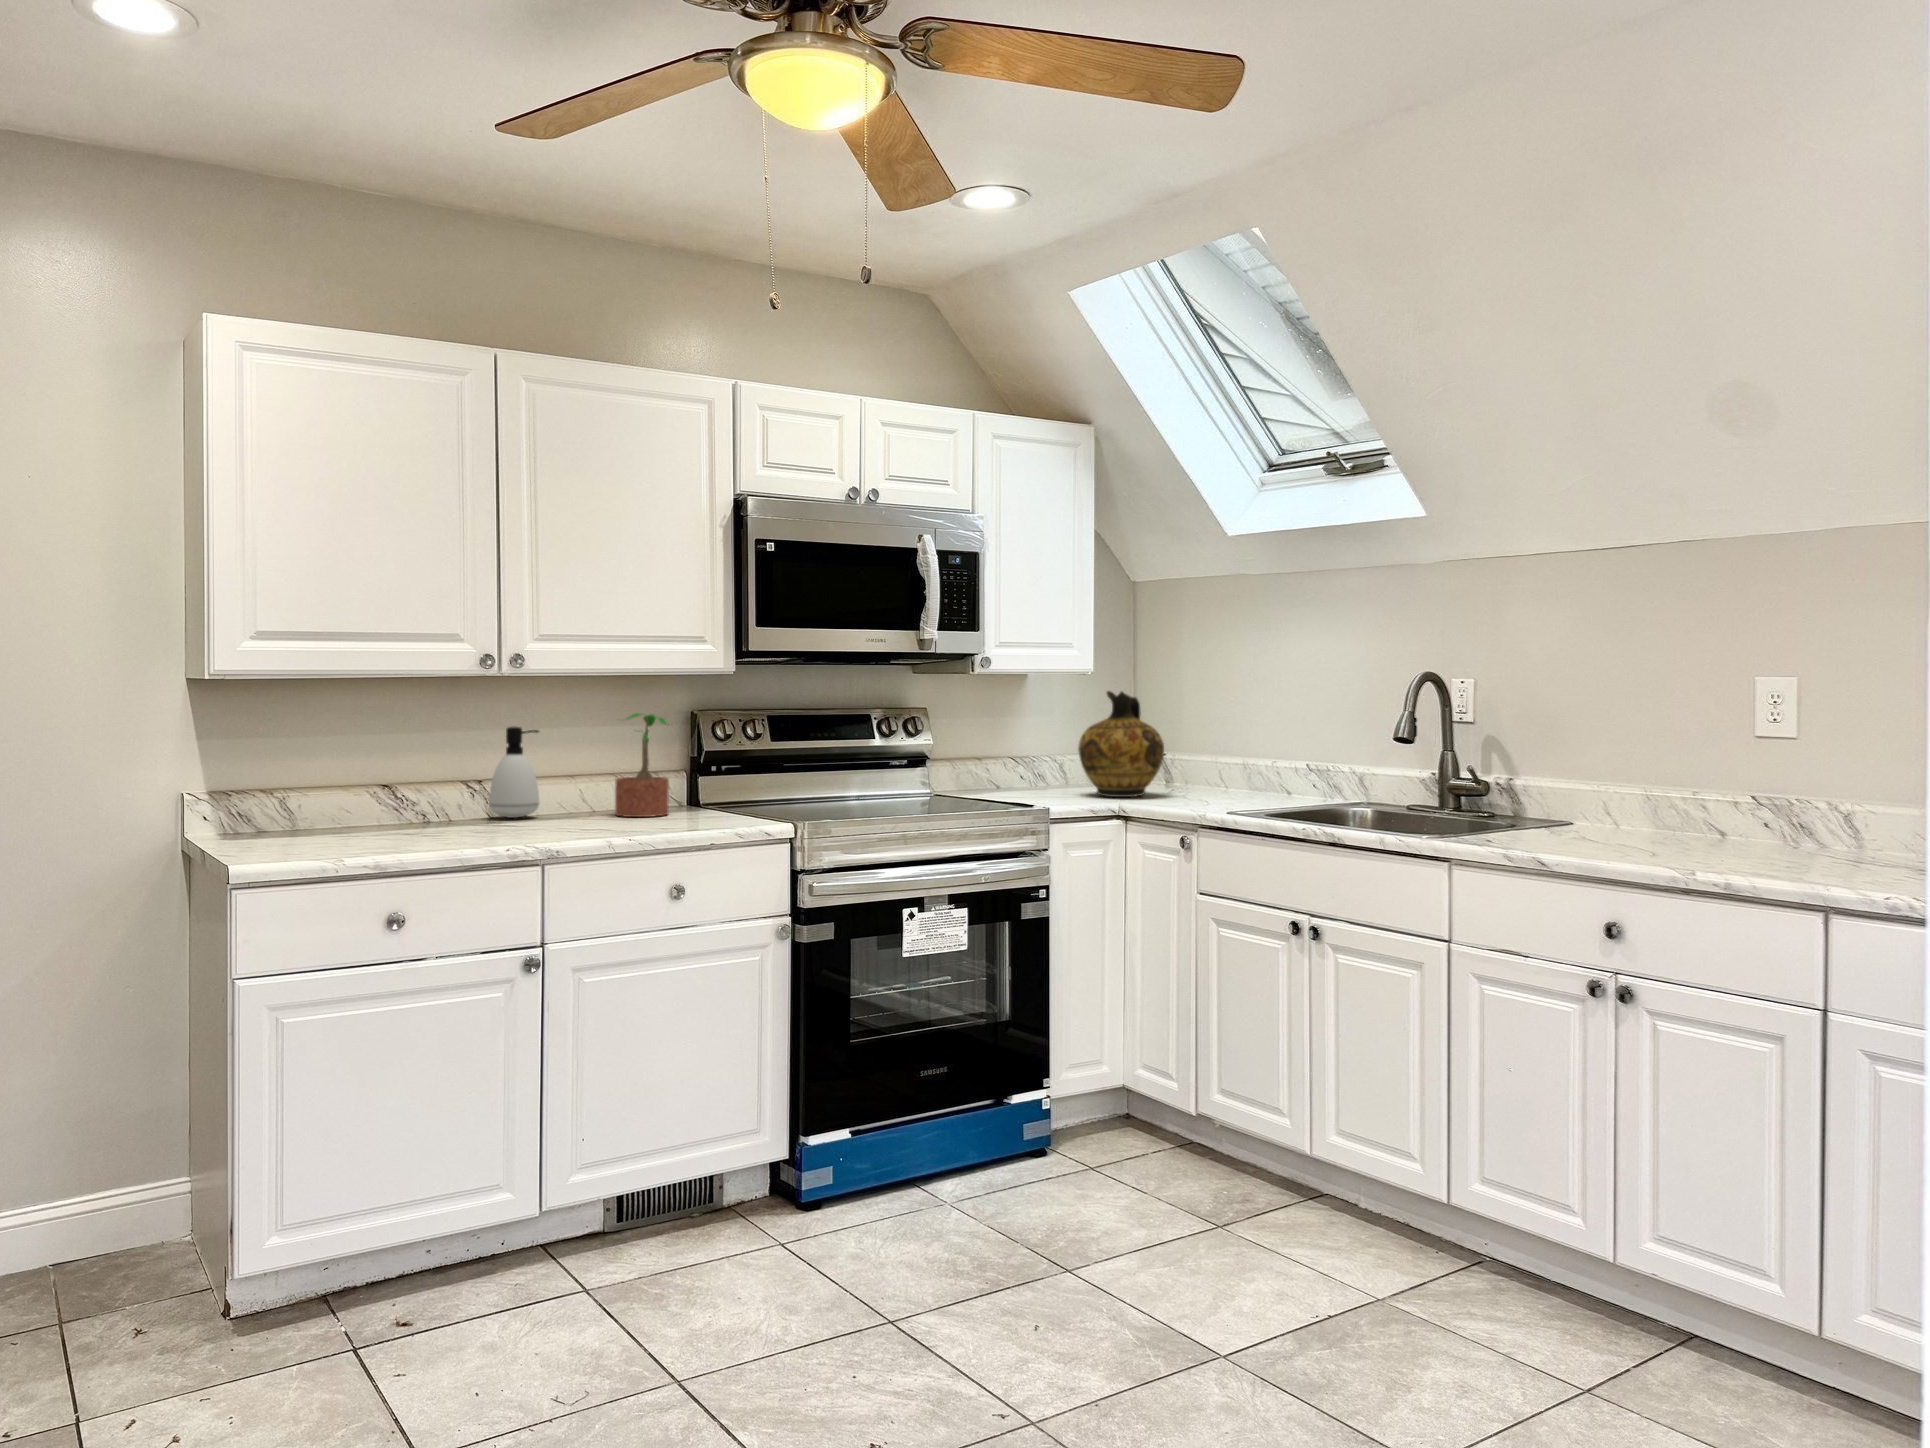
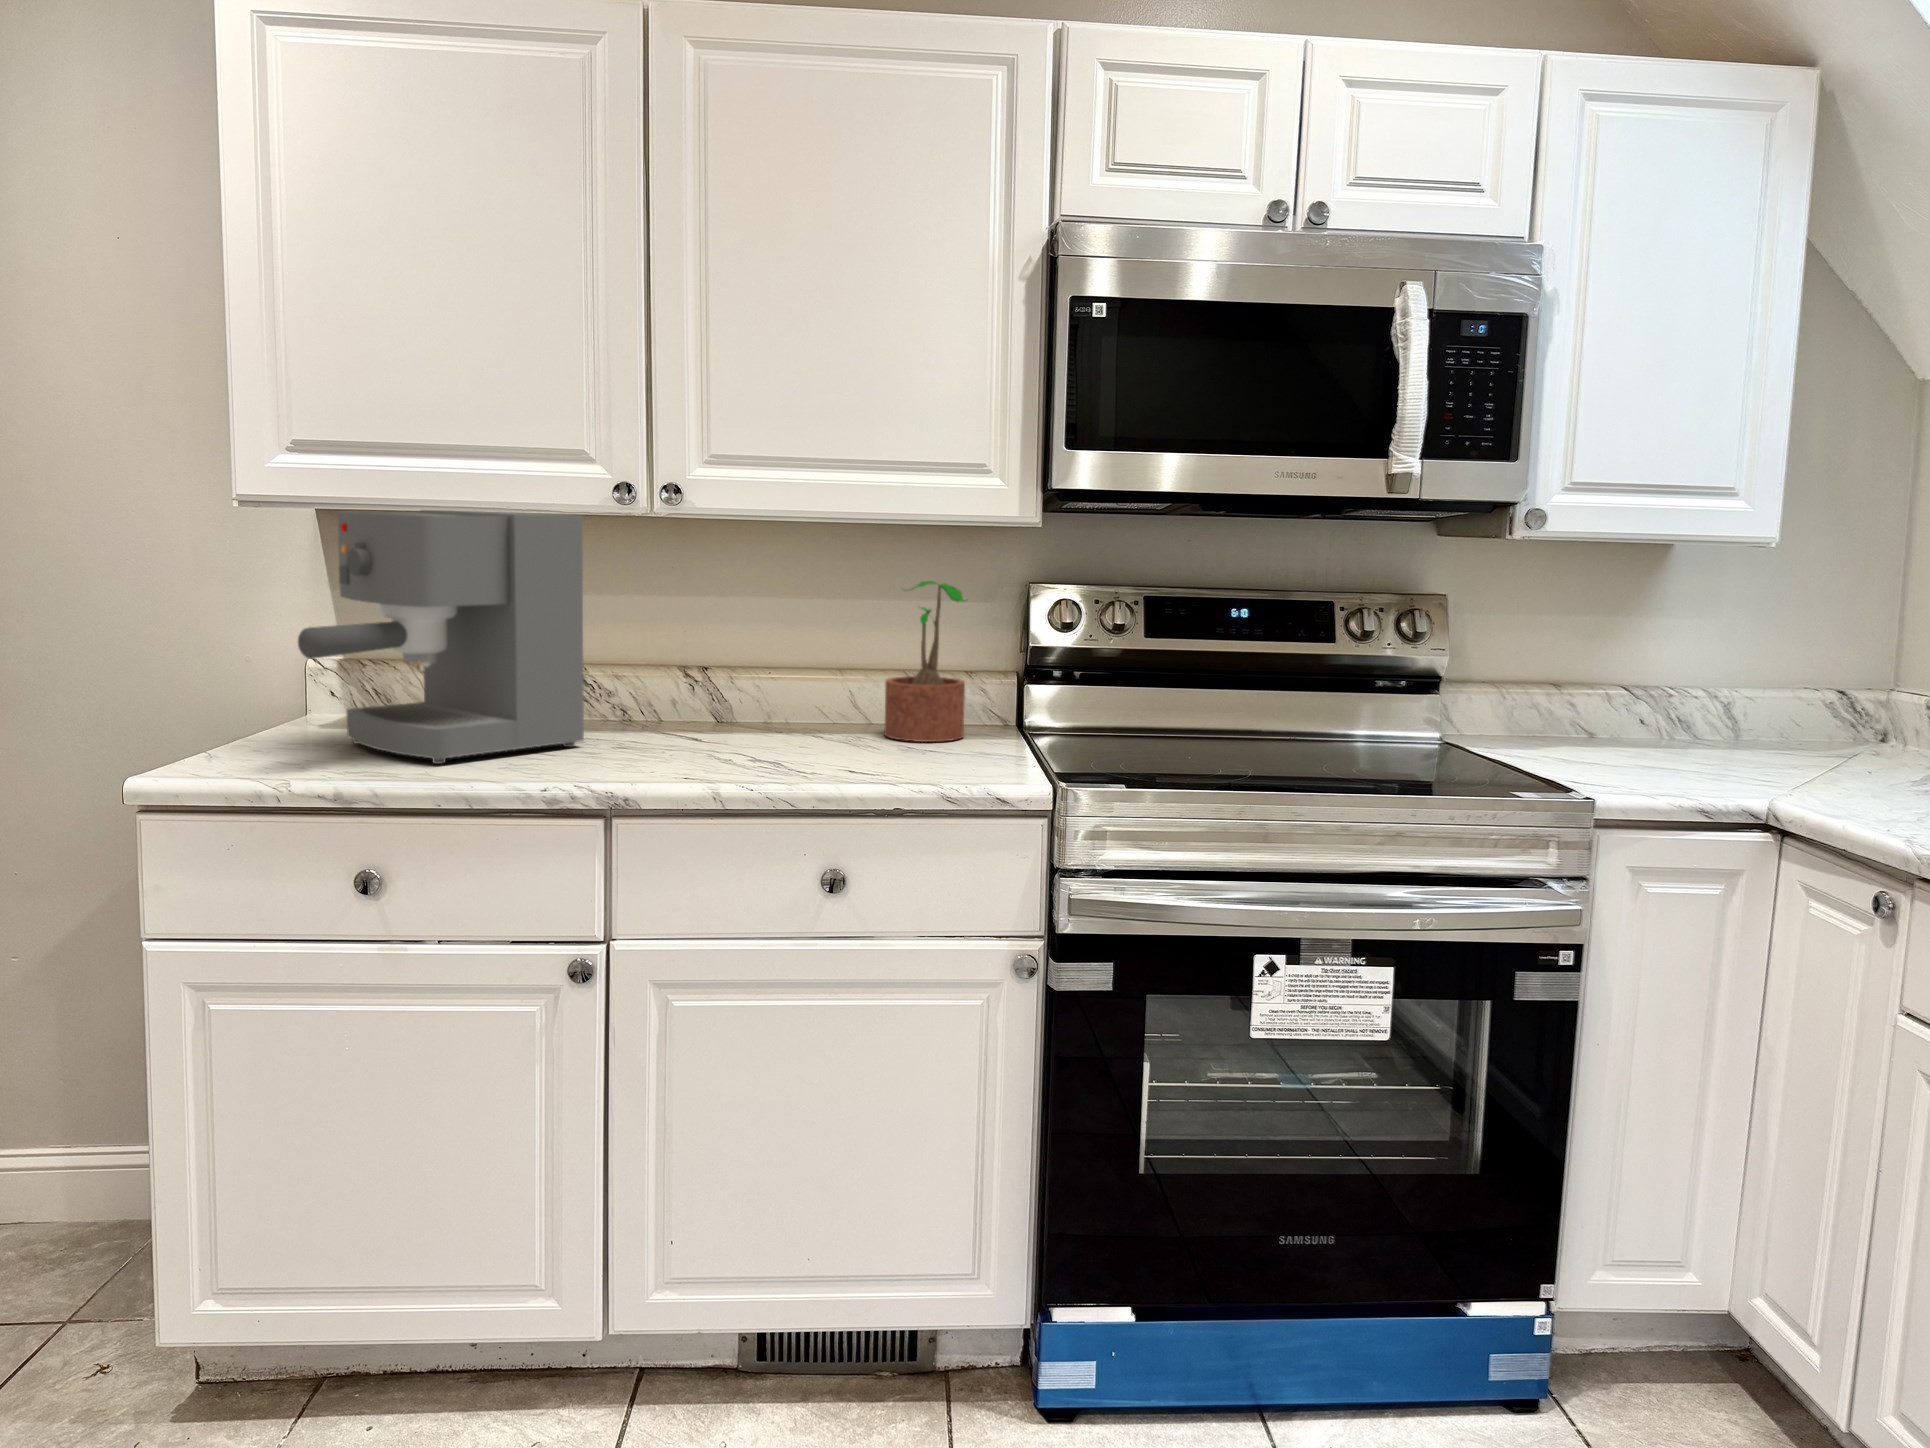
coffee maker: none [281,676,449,845] -> present [298,510,584,764]
ceramic jug: present [1078,691,1164,797] -> none [1730,577,1910,779]
soap dispenser: present [489,727,539,818] -> none [716,592,791,724]

